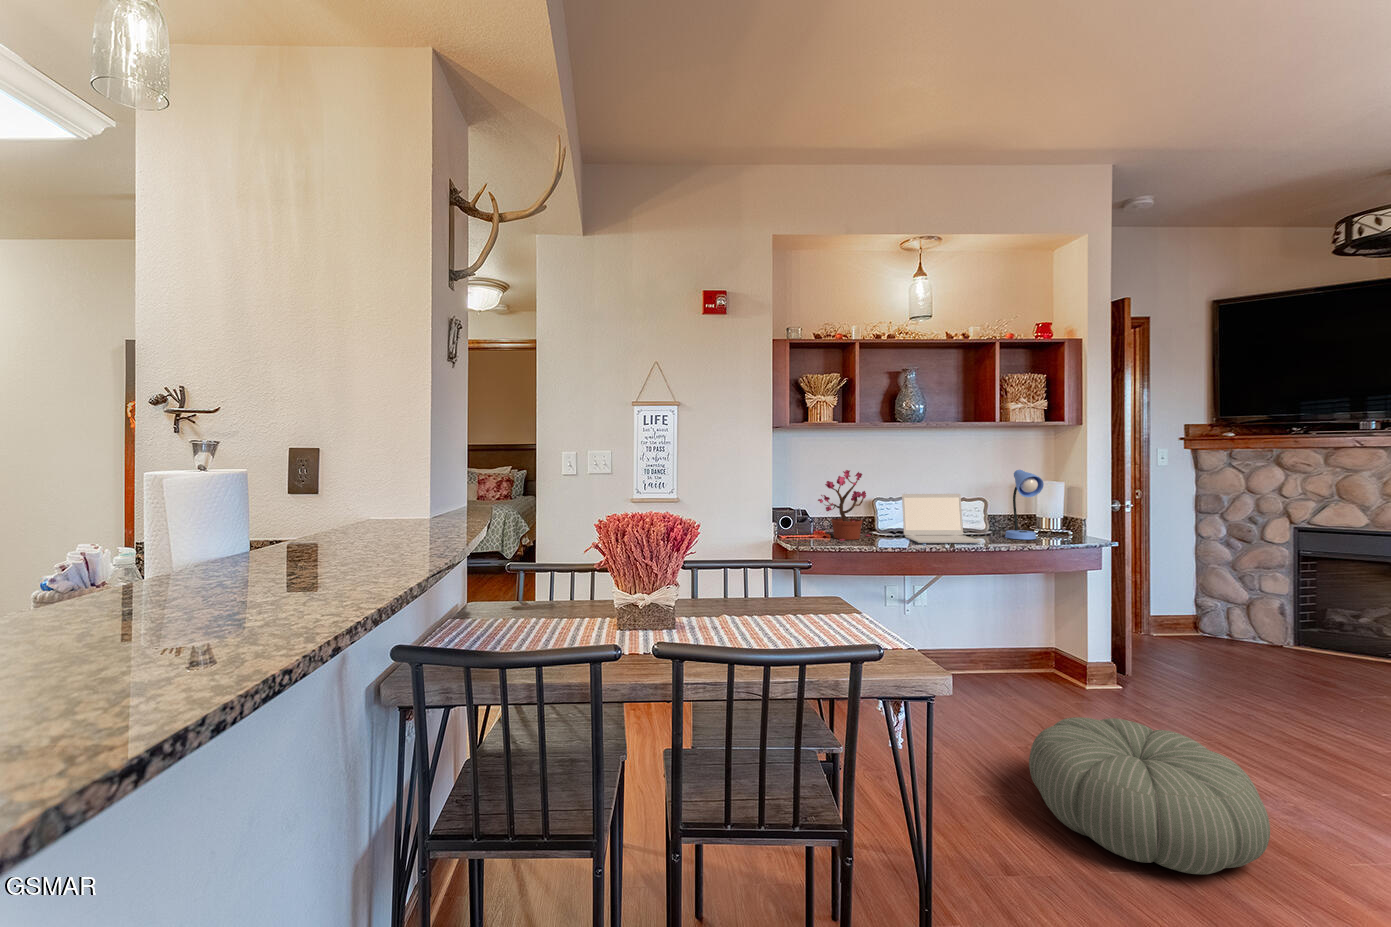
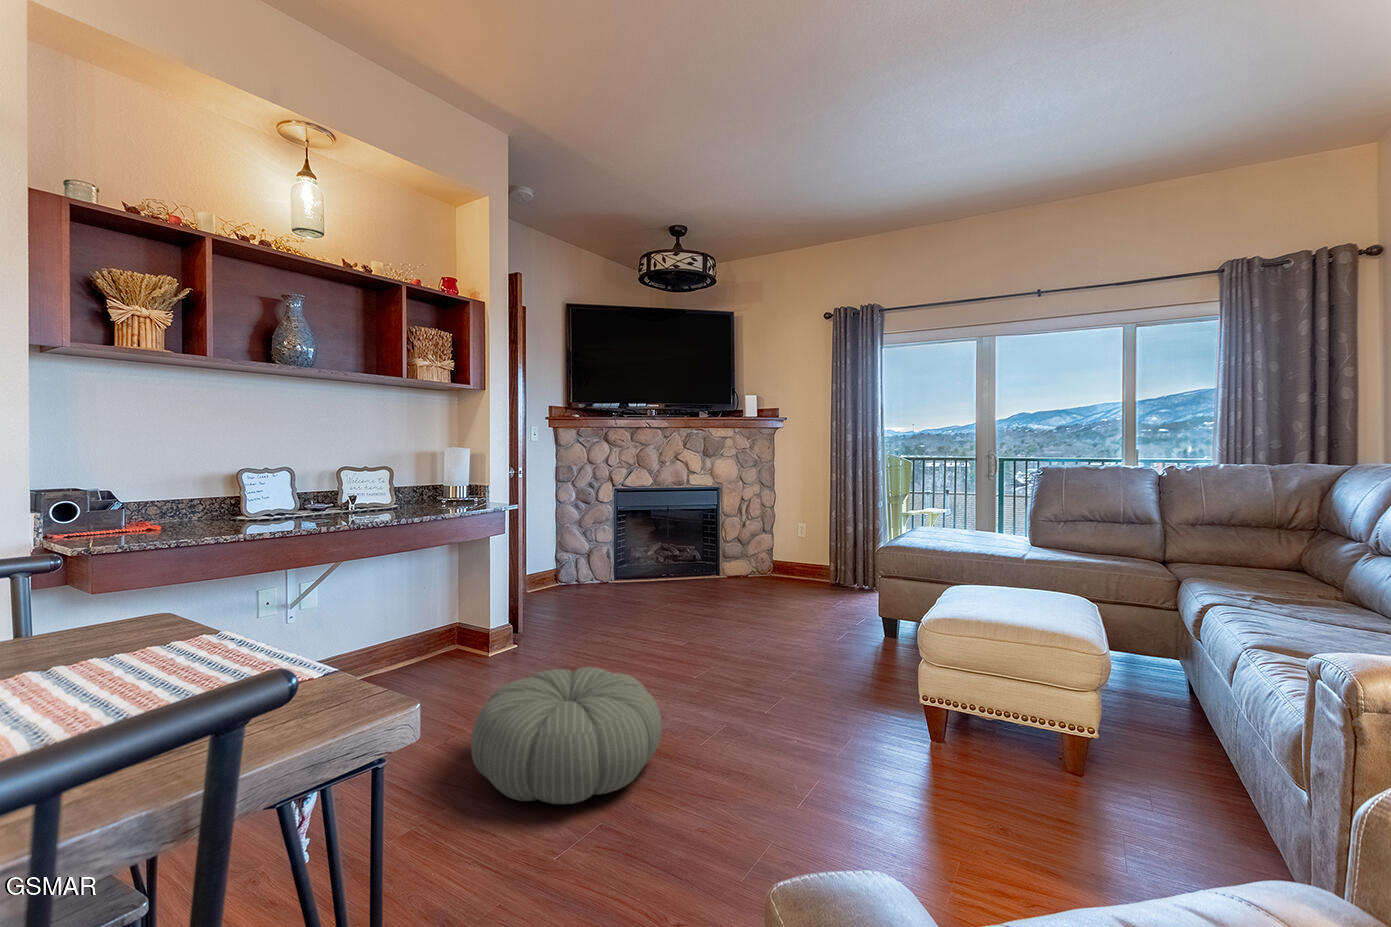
potted plant: present [818,470,871,541] -> none [134,427,234,532]
desk lamp: present [1005,470,1044,540] -> none [413,434,455,510]
laptop: present [902,494,981,543] -> none [283,461,392,523]

